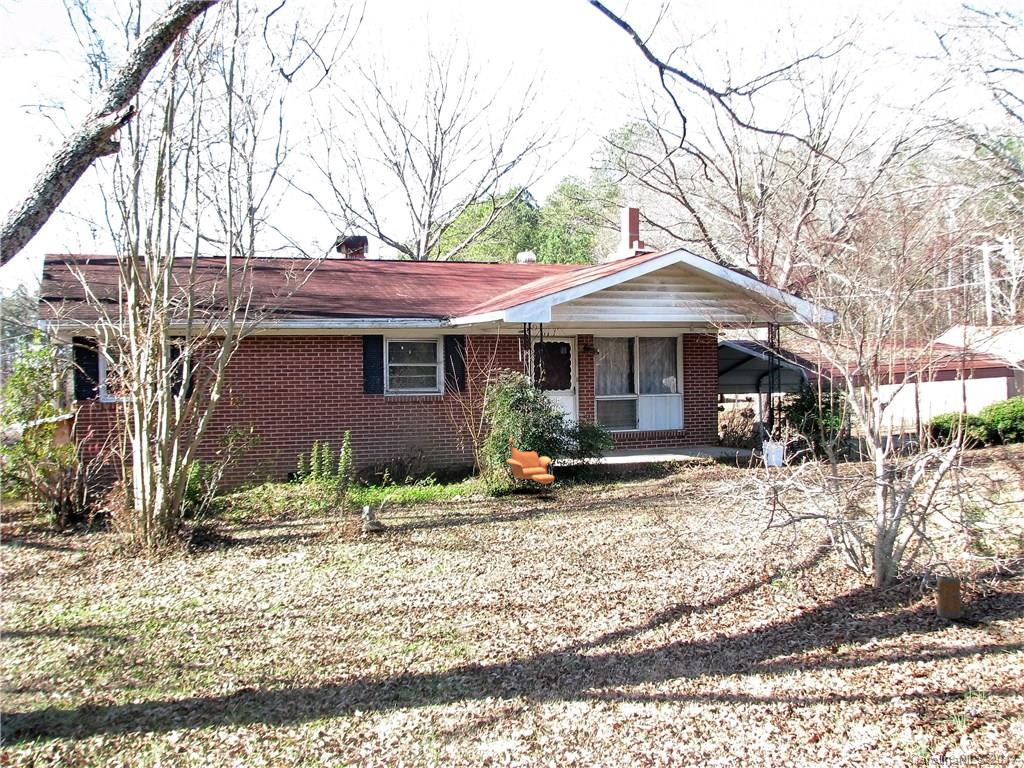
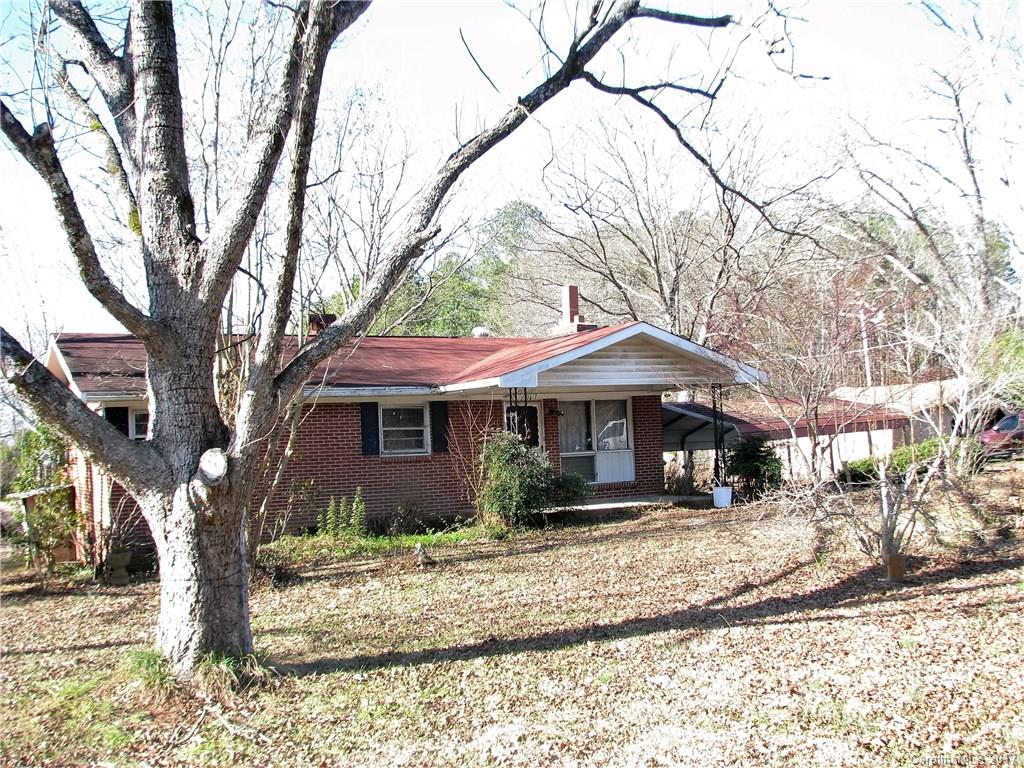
lounge chair: present [506,437,554,497] -> none [509,485,557,537]
planter: none [17,492,47,537] -> present [106,545,132,585]

